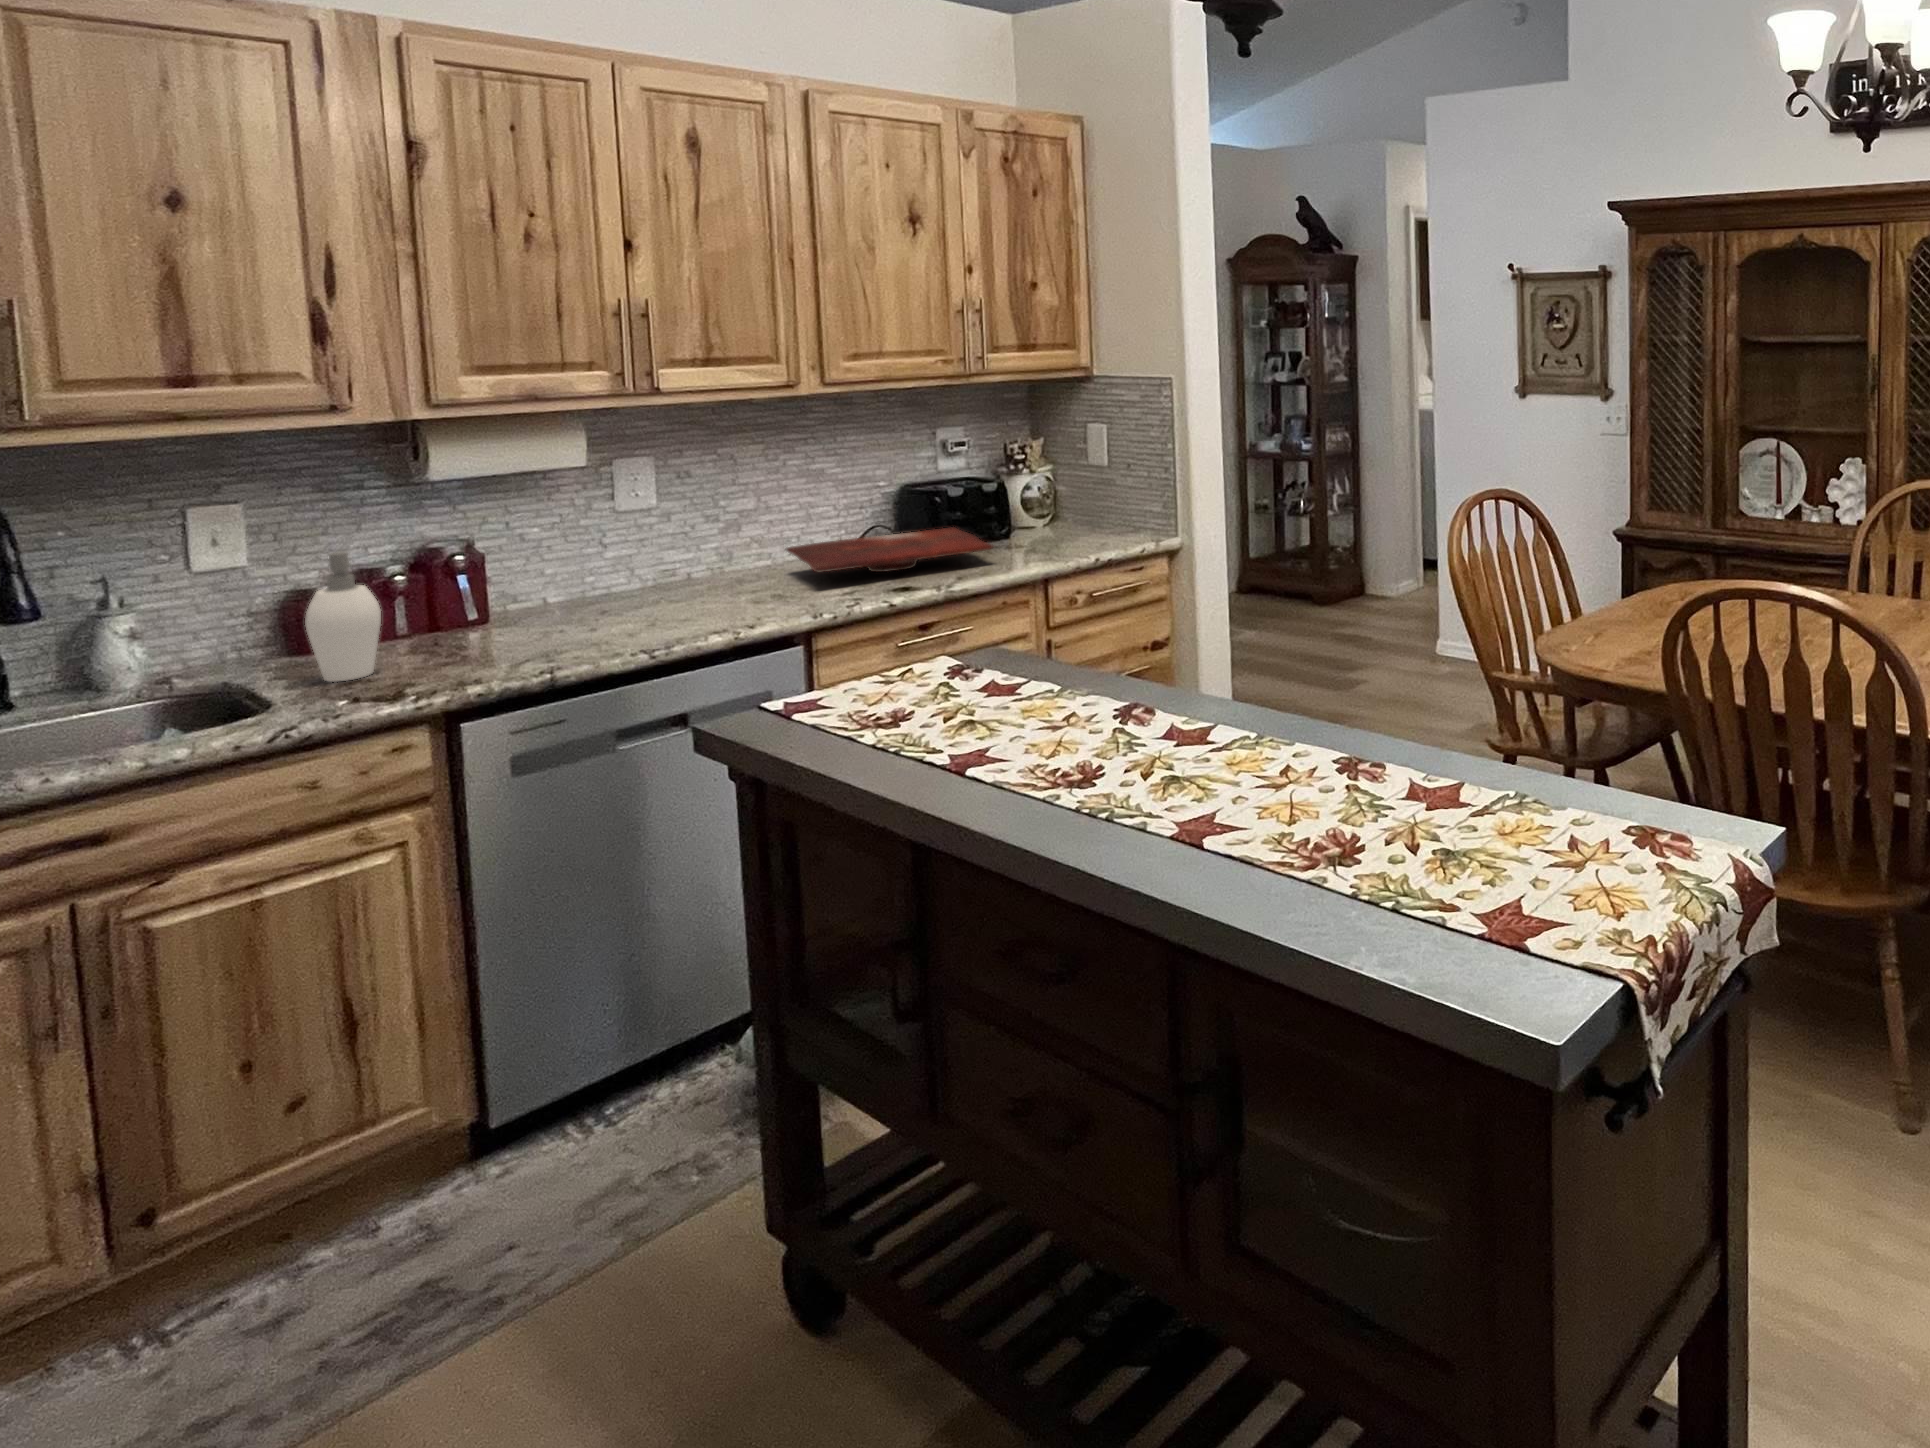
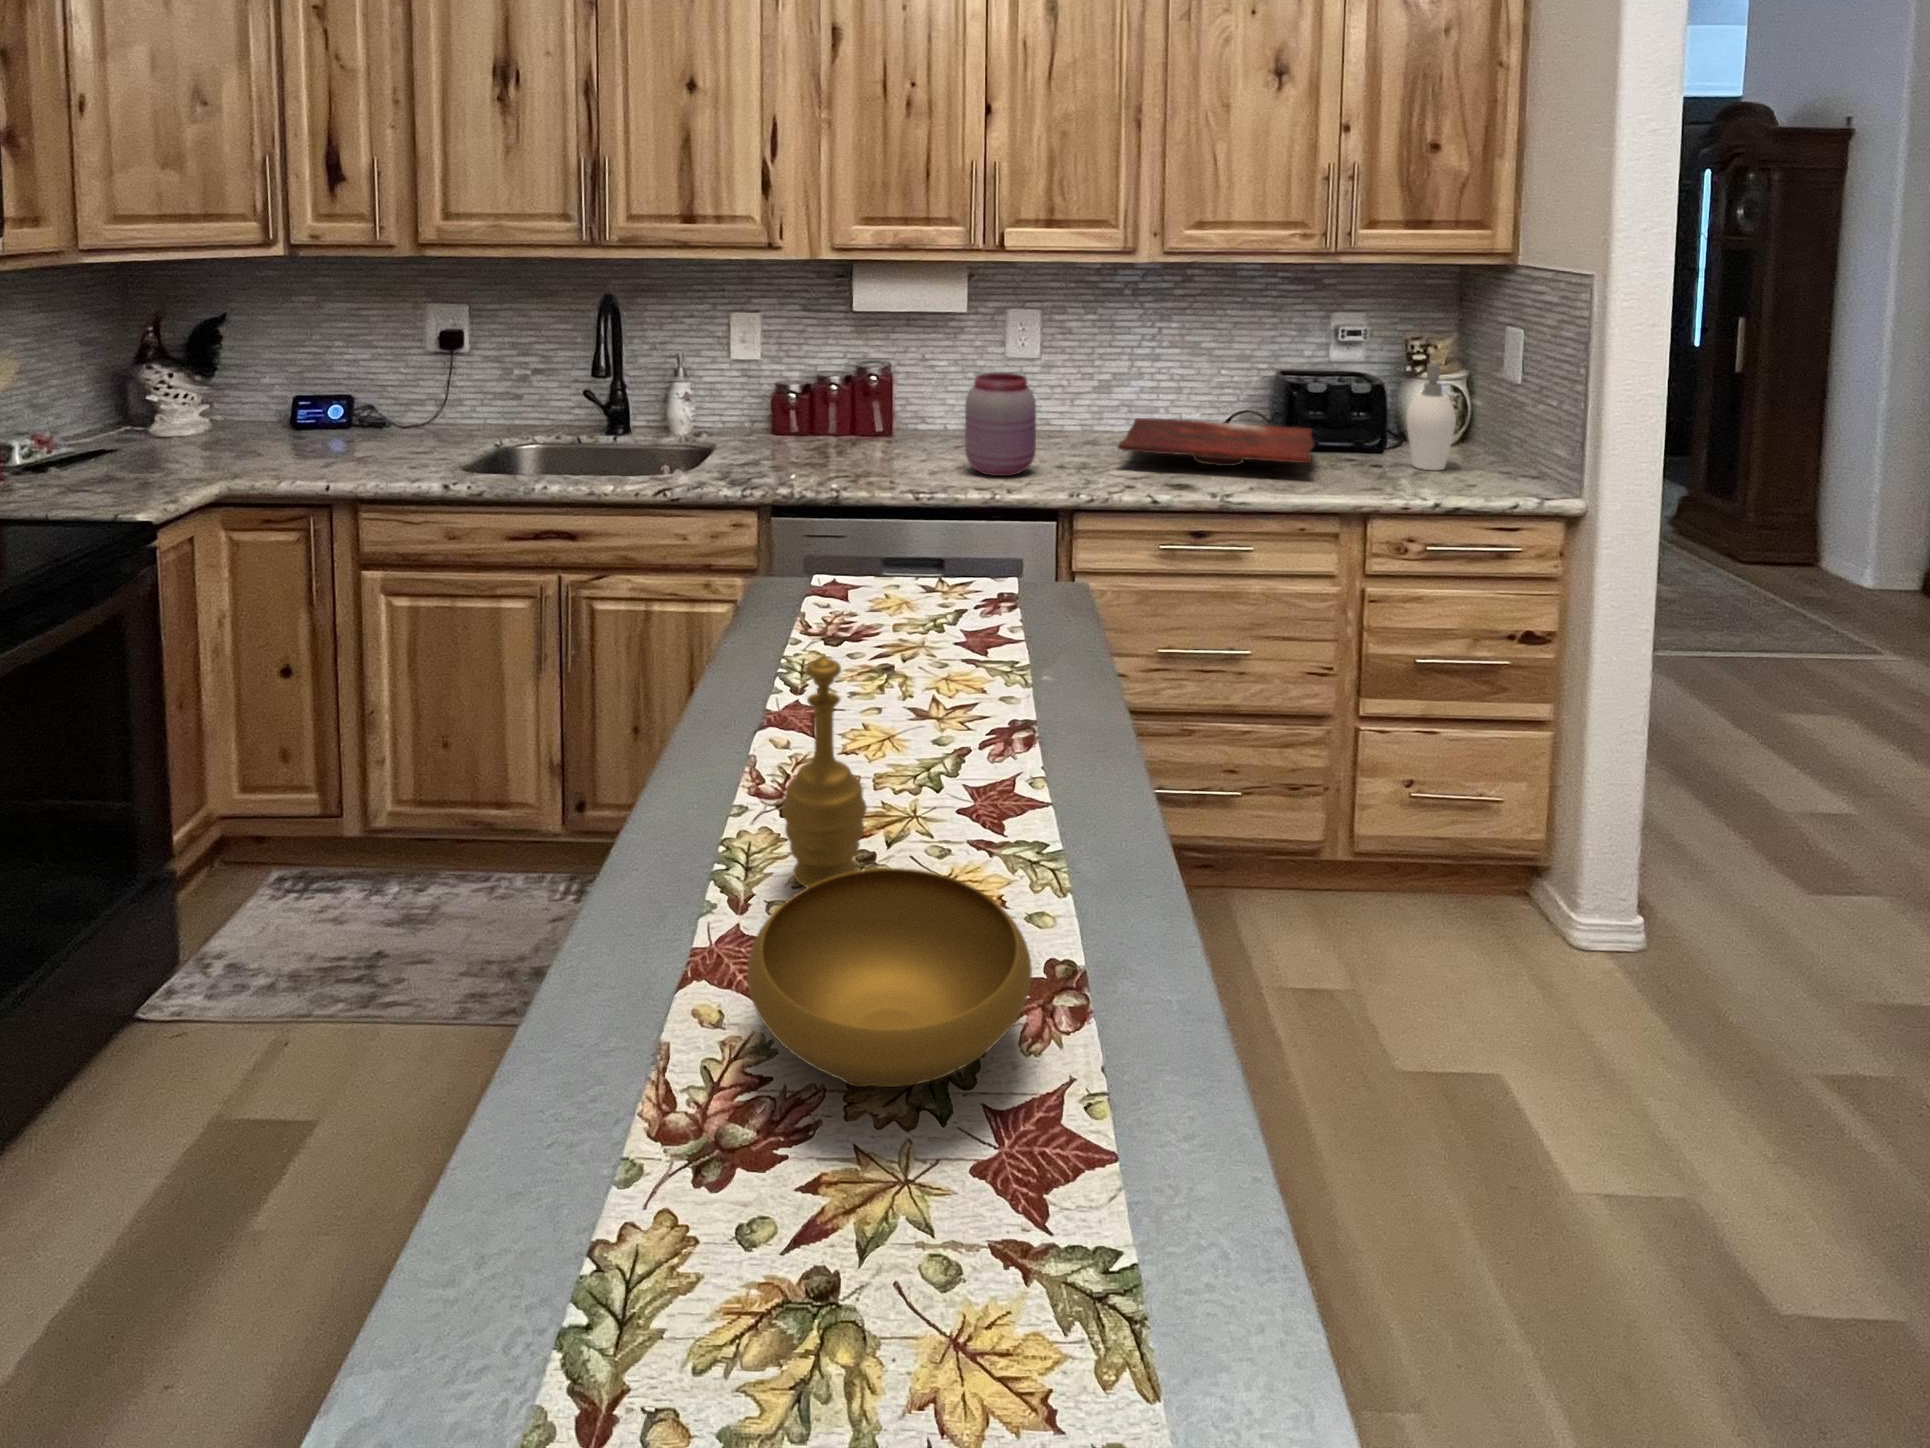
jar: none [651,517,741,623] -> present [965,373,1036,476]
soap dispenser: present [305,551,381,682] -> present [1406,364,1456,470]
decorative bowl: none [1148,640,1409,824] -> present [747,657,1032,1087]

